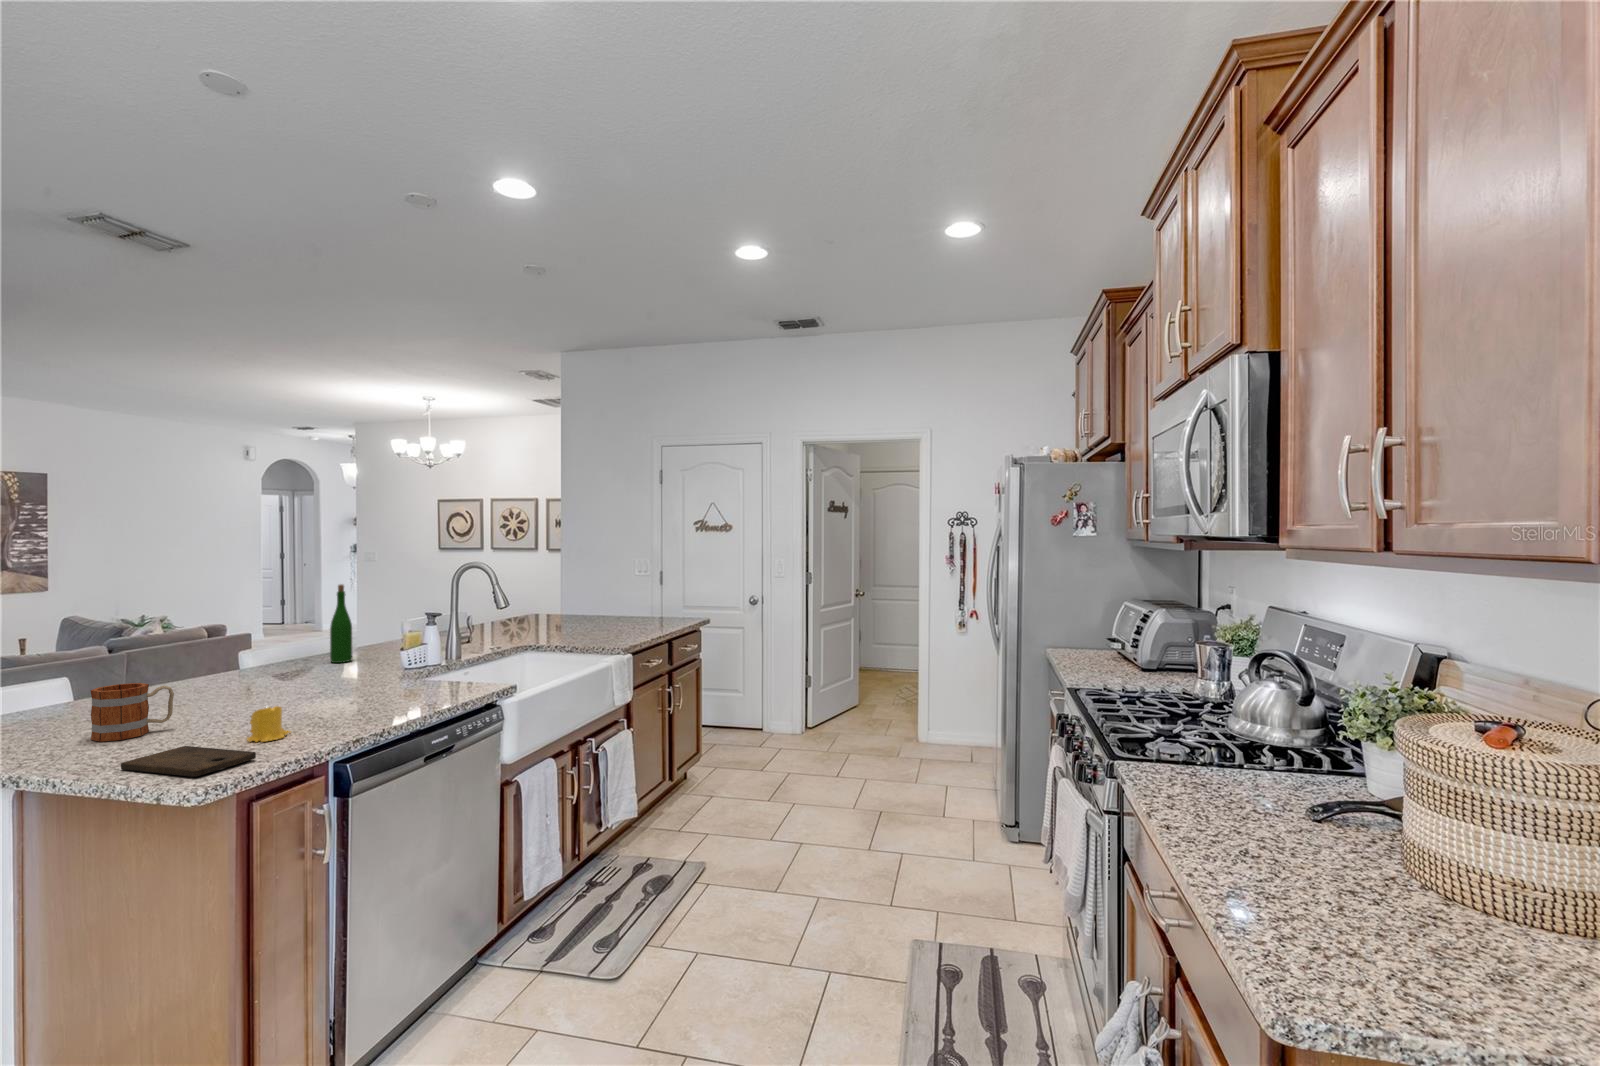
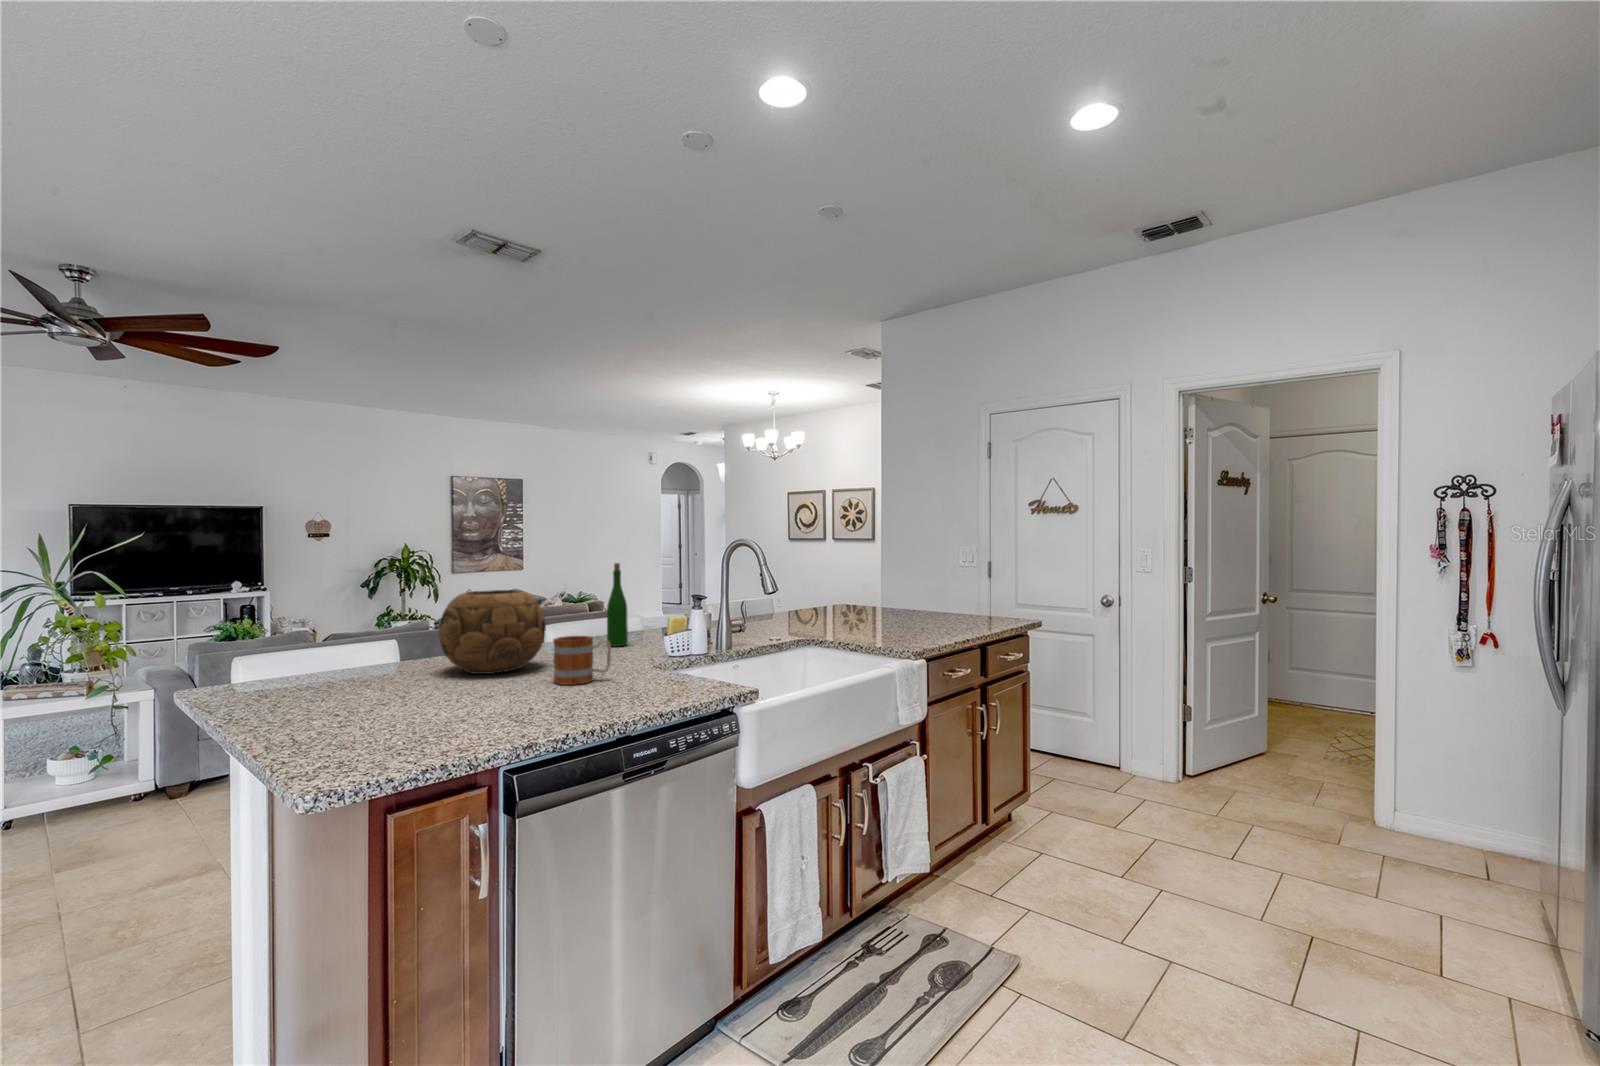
decorative bowl: none [173,615,289,696] -> present [439,590,546,674]
mug: present [91,683,174,742] -> present [553,636,611,685]
candle: present [247,706,290,742] -> none [429,691,479,735]
cutting board: present [121,746,256,777] -> none [289,732,406,775]

